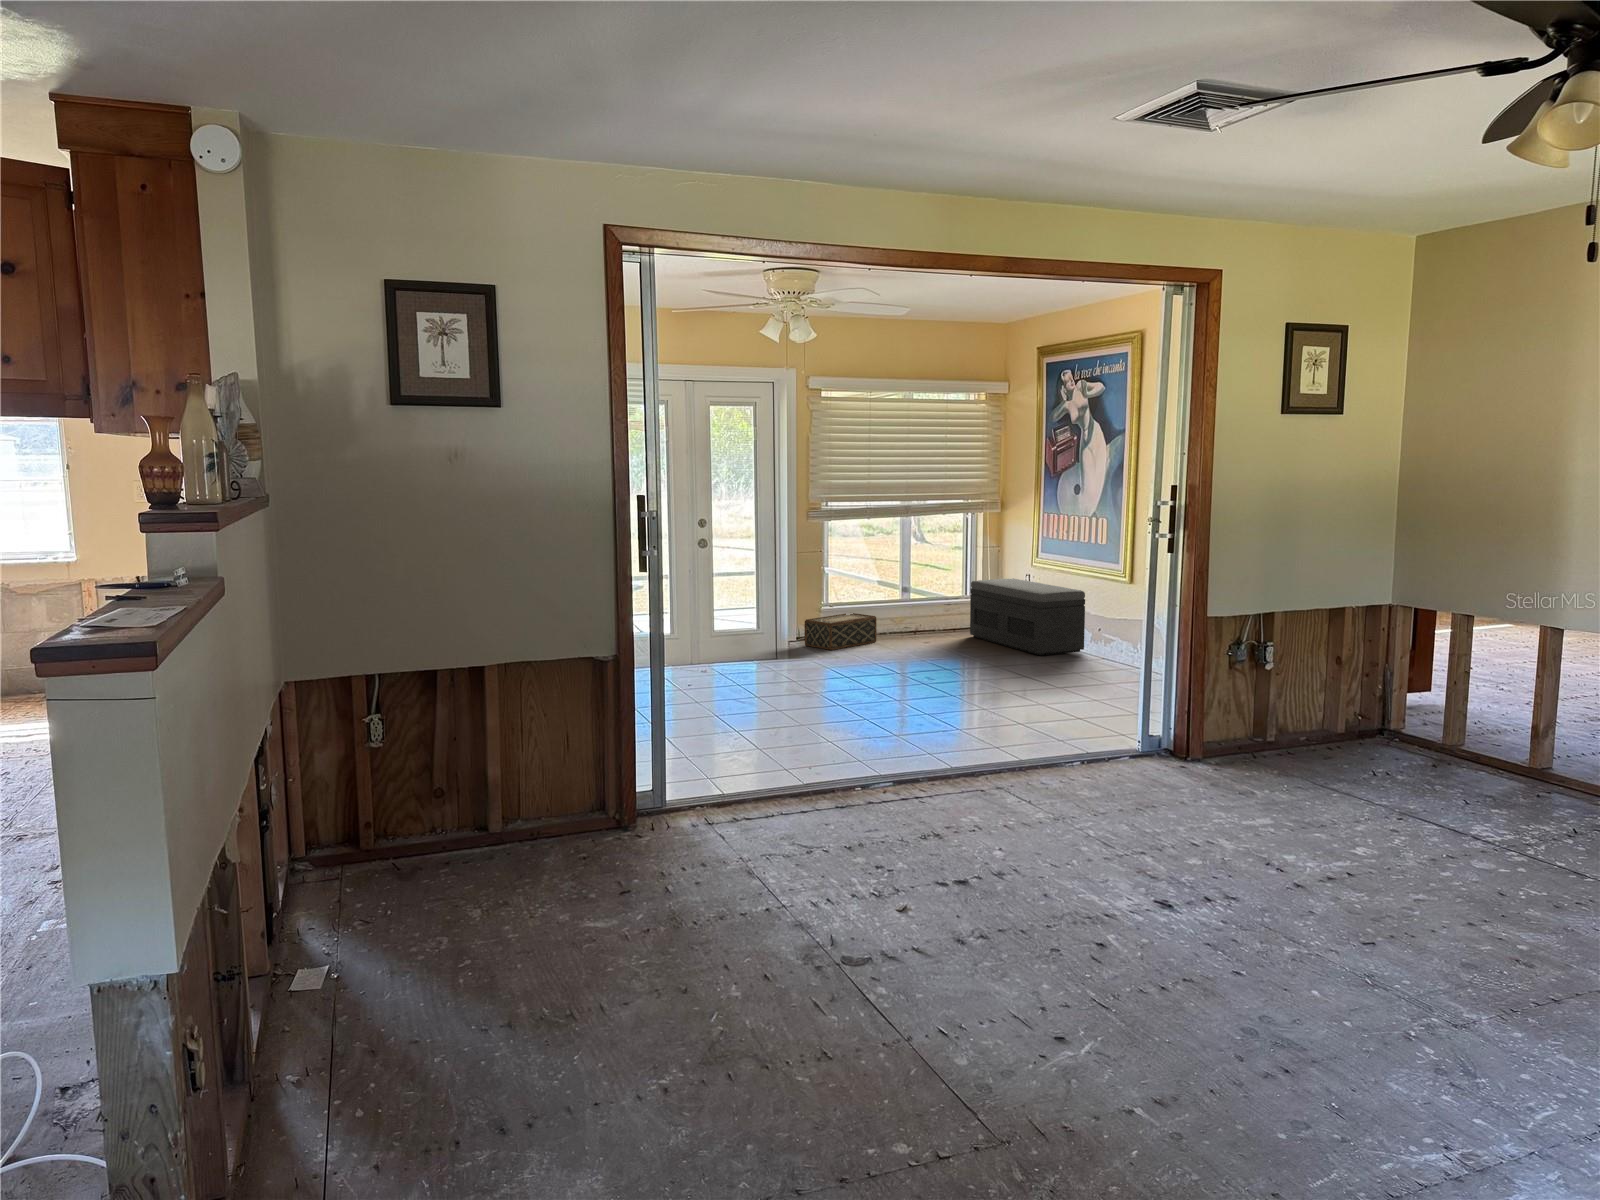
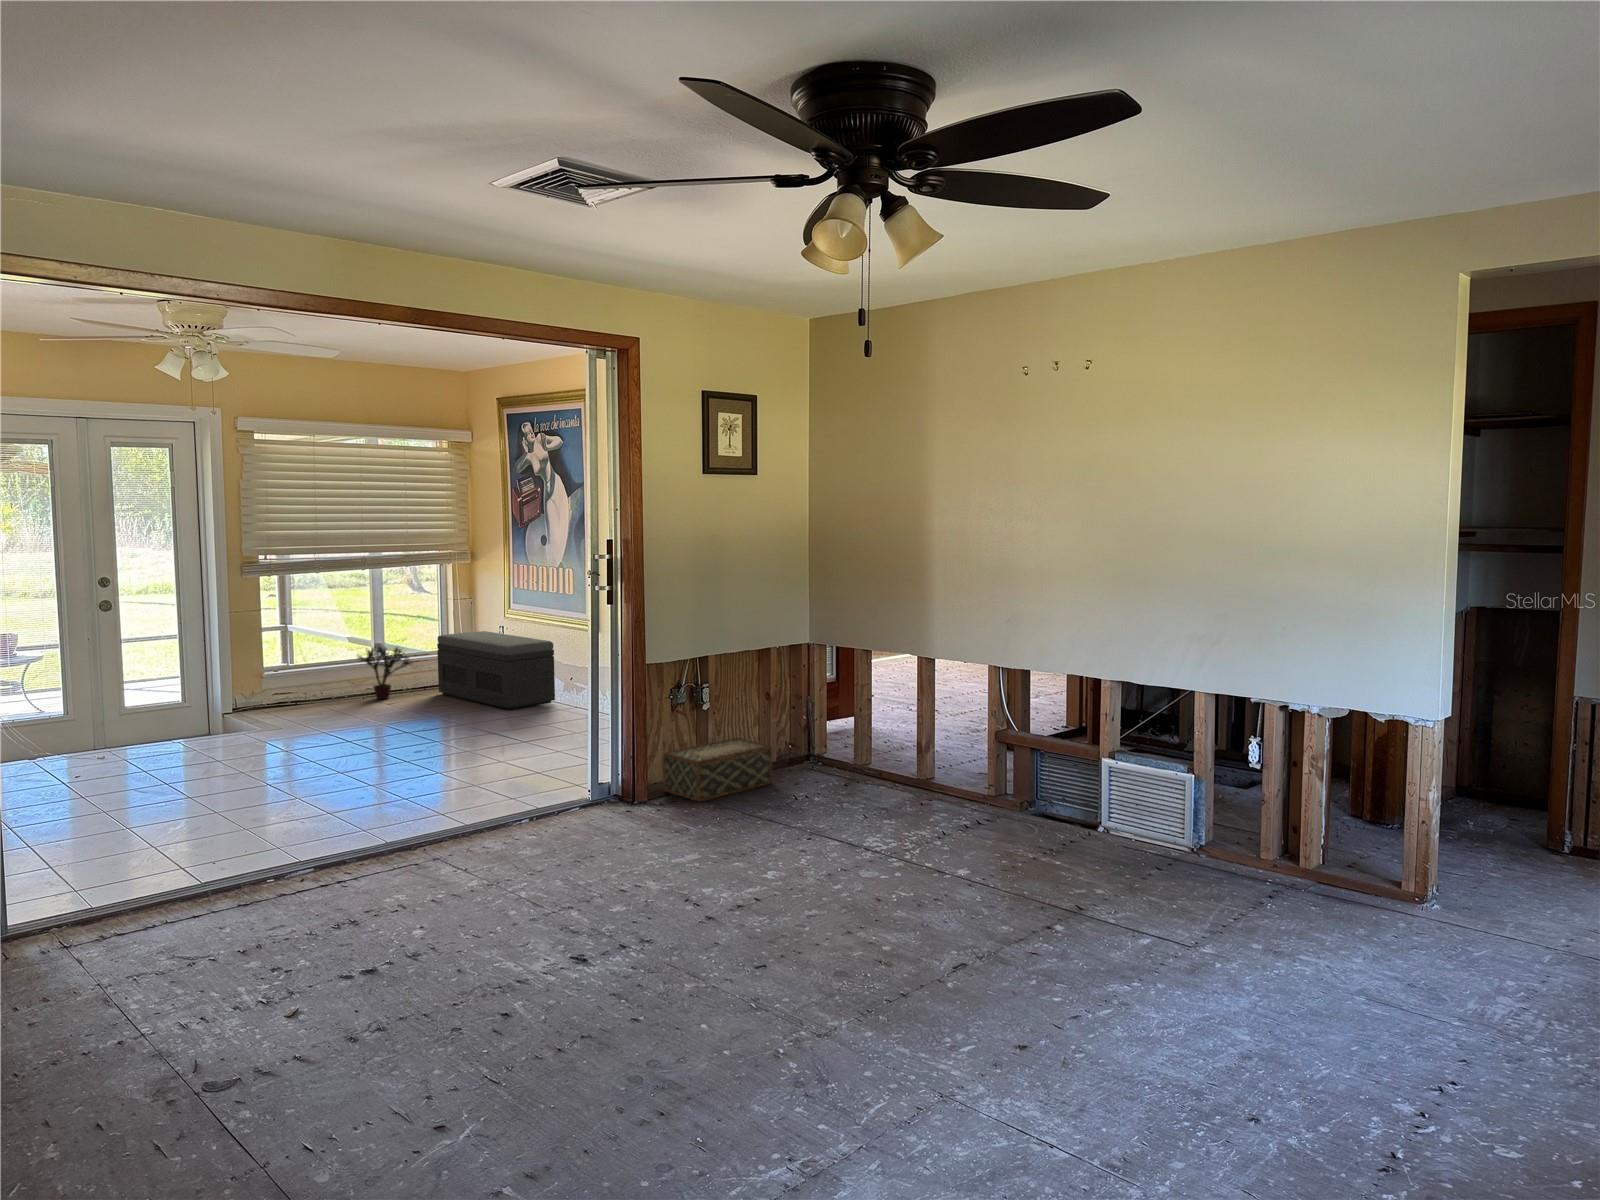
potted plant: none [898,587,950,638] -> present [358,647,412,699]
woven basket: present [804,613,877,650] -> present [662,738,772,802]

